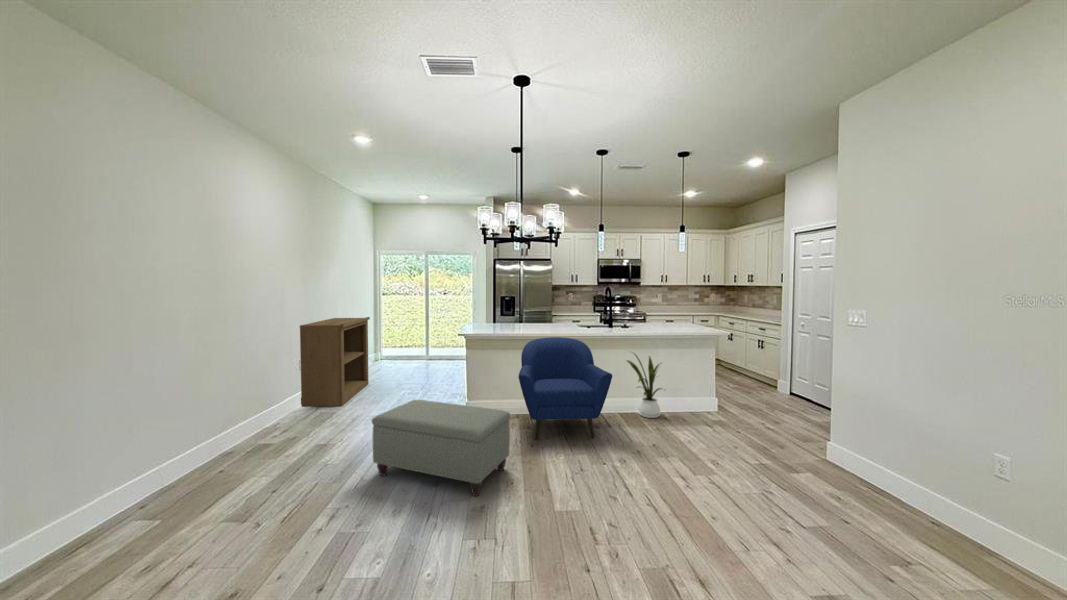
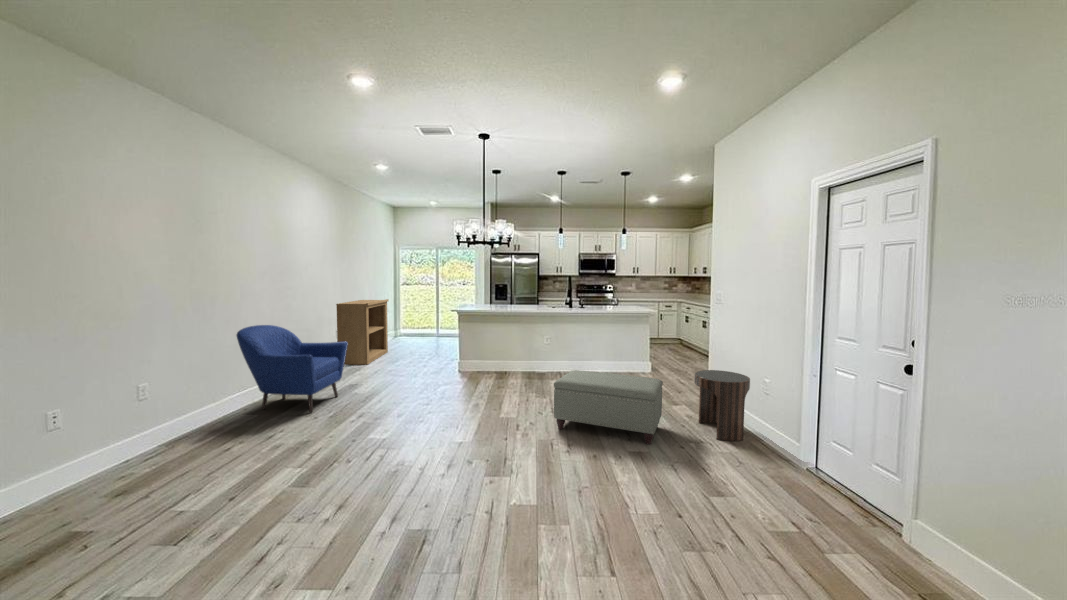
armchair: present [519,337,612,439] -> present [237,325,348,412]
house plant: present [627,354,661,418] -> none [579,325,610,376]
ottoman: present [372,400,510,496] -> present [554,370,663,444]
side table: none [860,431,969,557] -> present [694,370,750,441]

